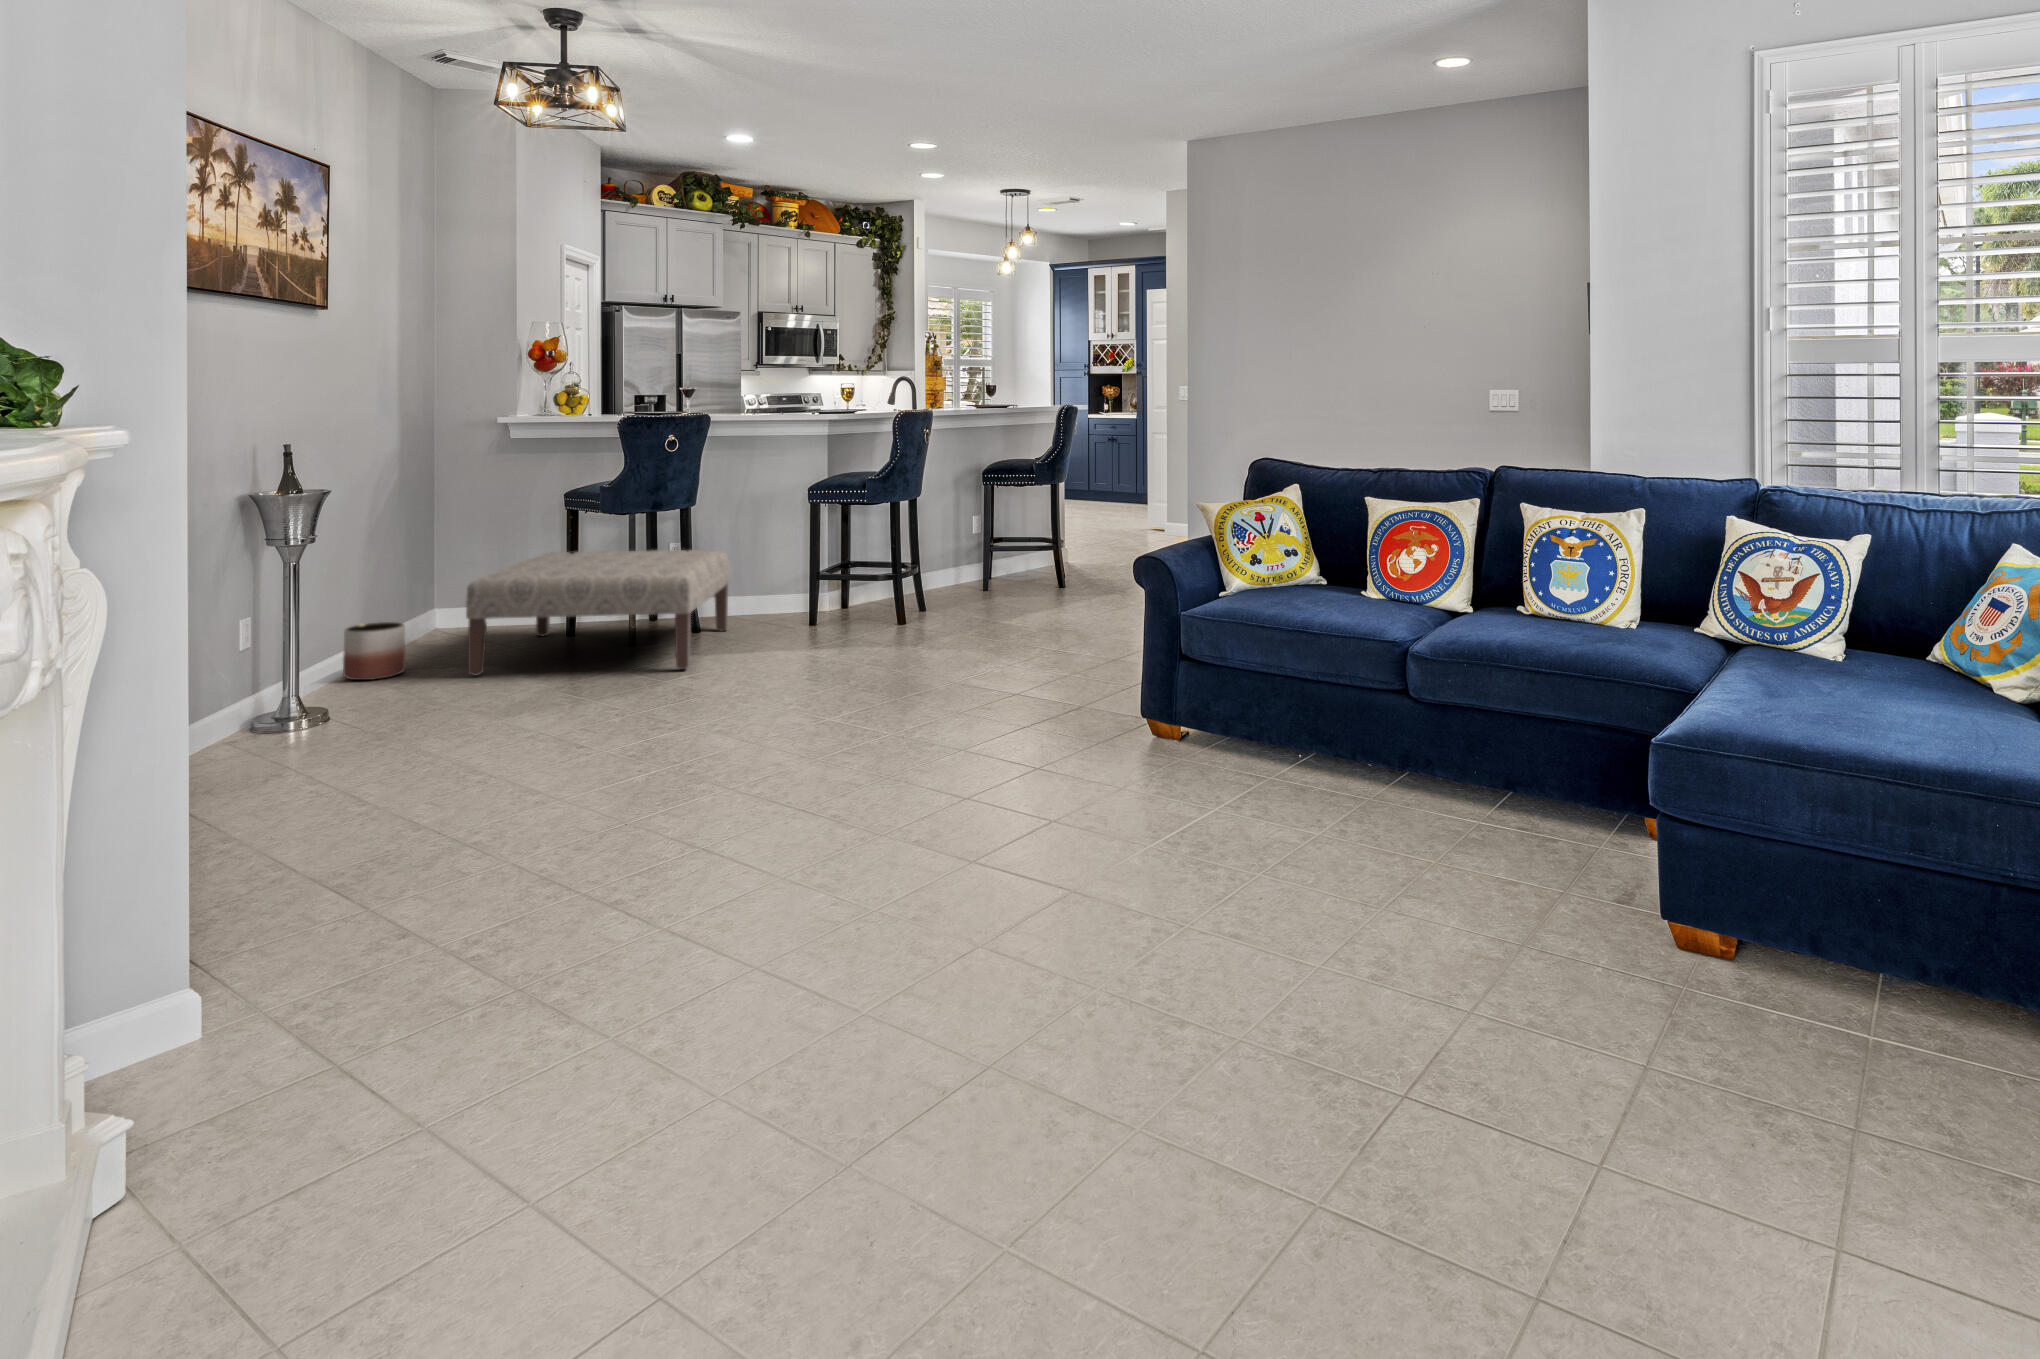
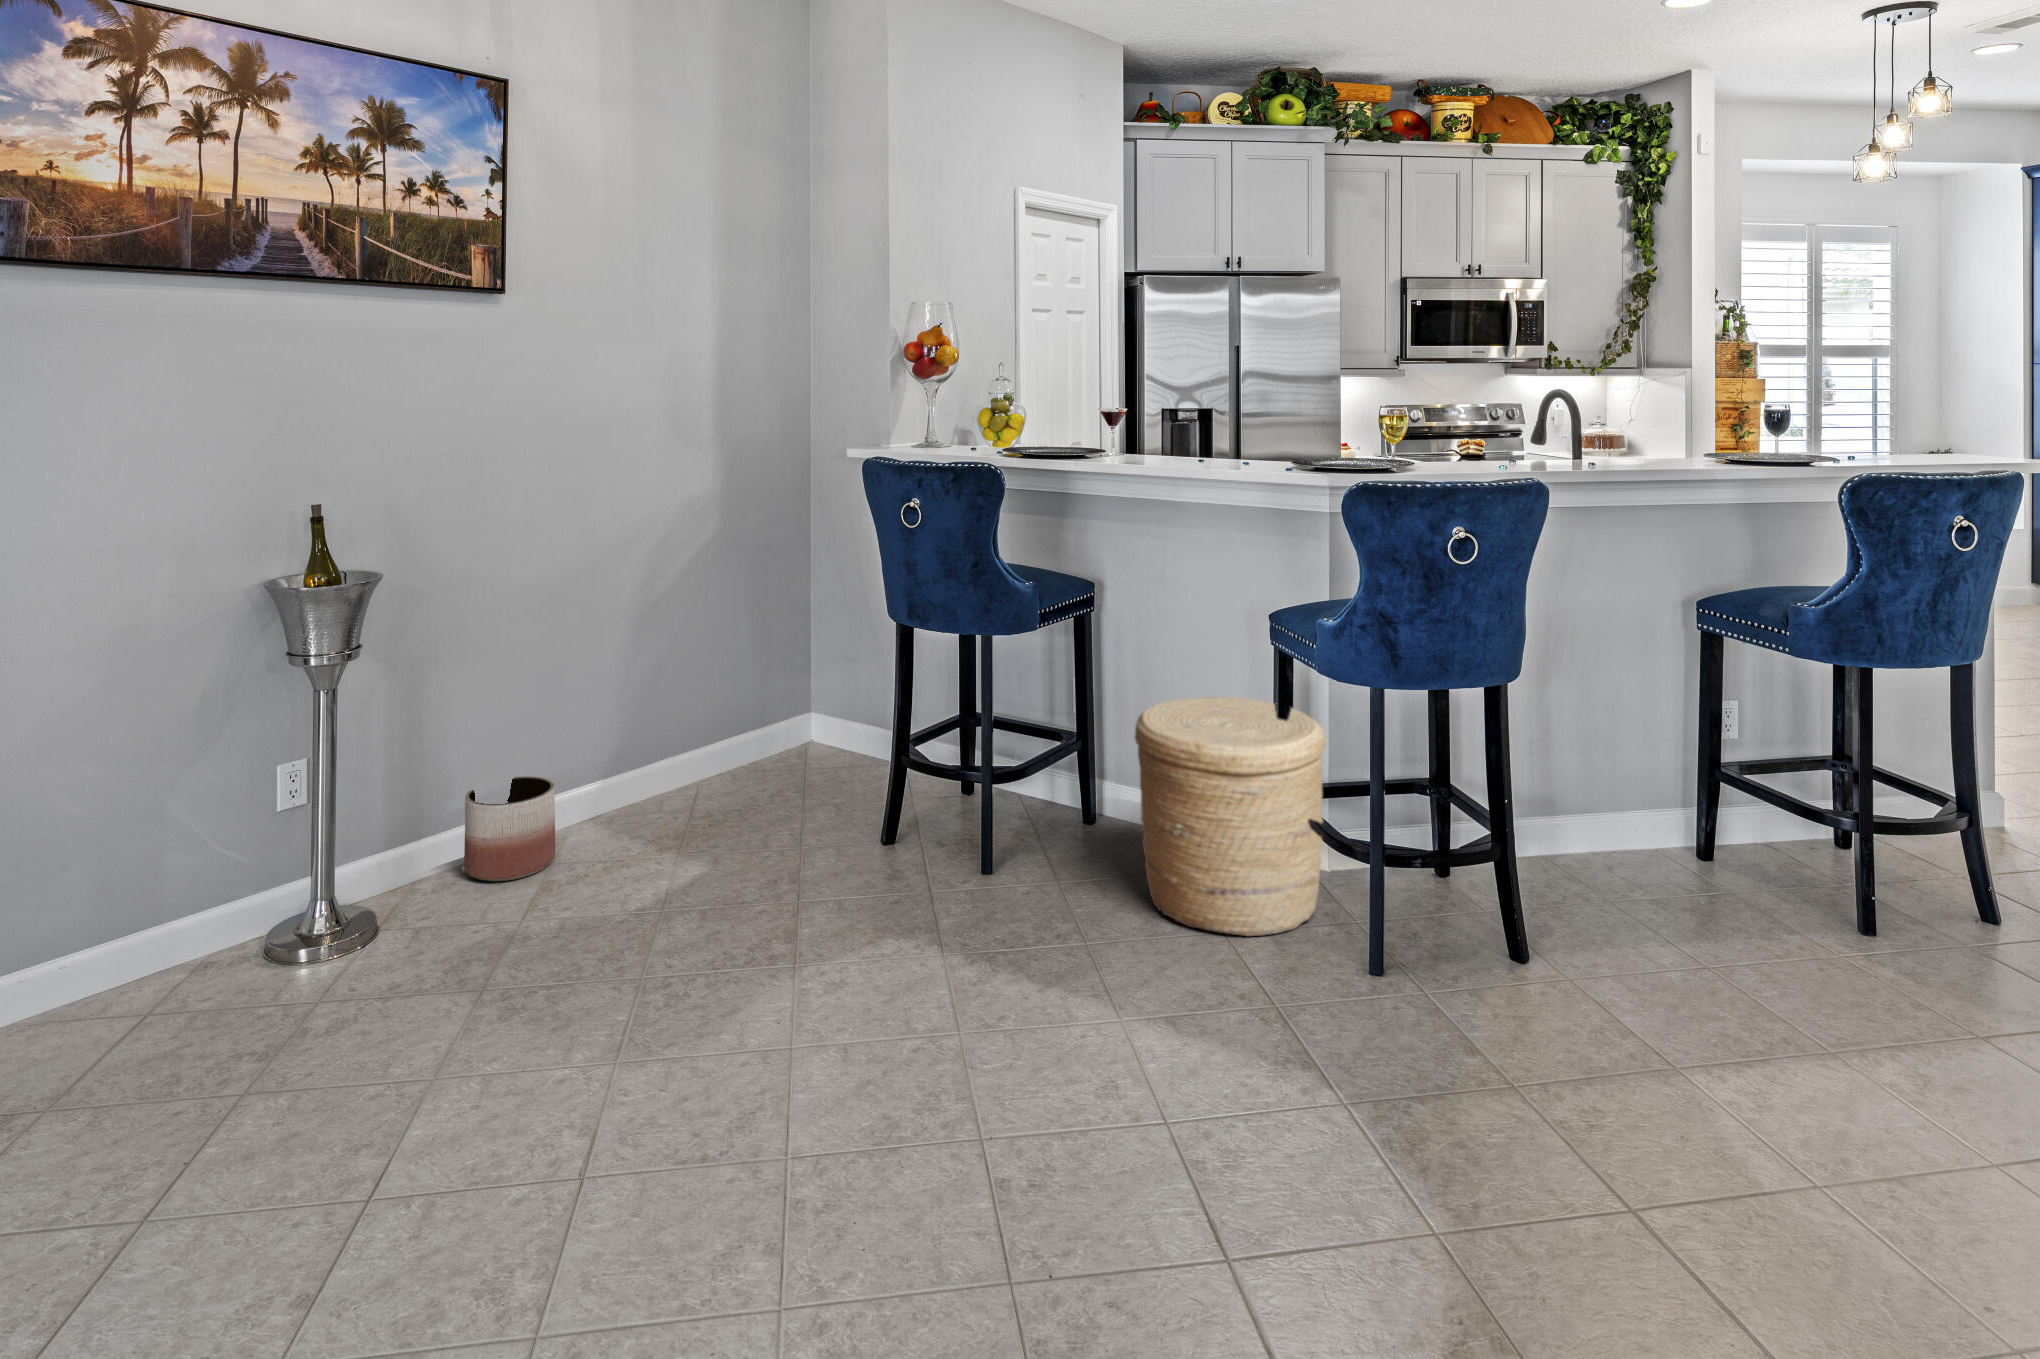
woven basket: none [754,529,845,626] -> present [1135,697,1326,936]
ottoman: present [466,550,730,675] -> none [553,683,1076,1052]

